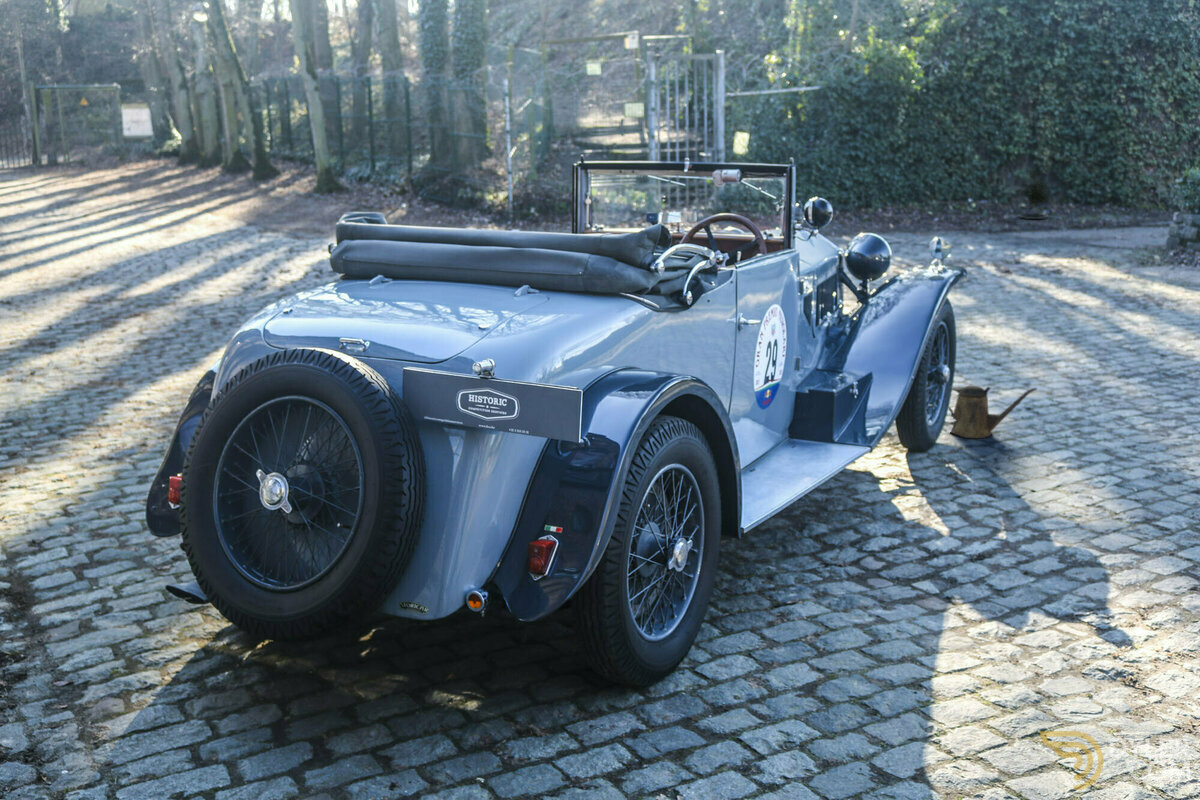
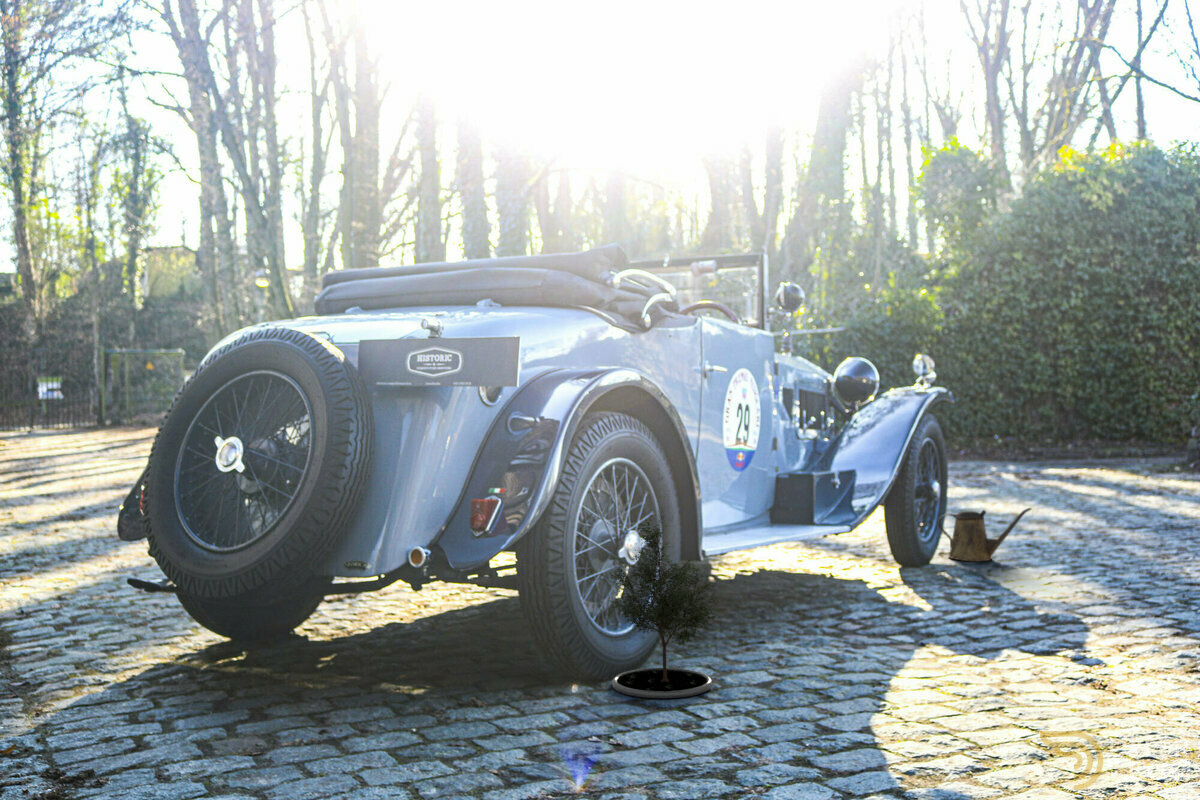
potted tree: present [1019,169,1048,219] -> present [605,515,723,698]

